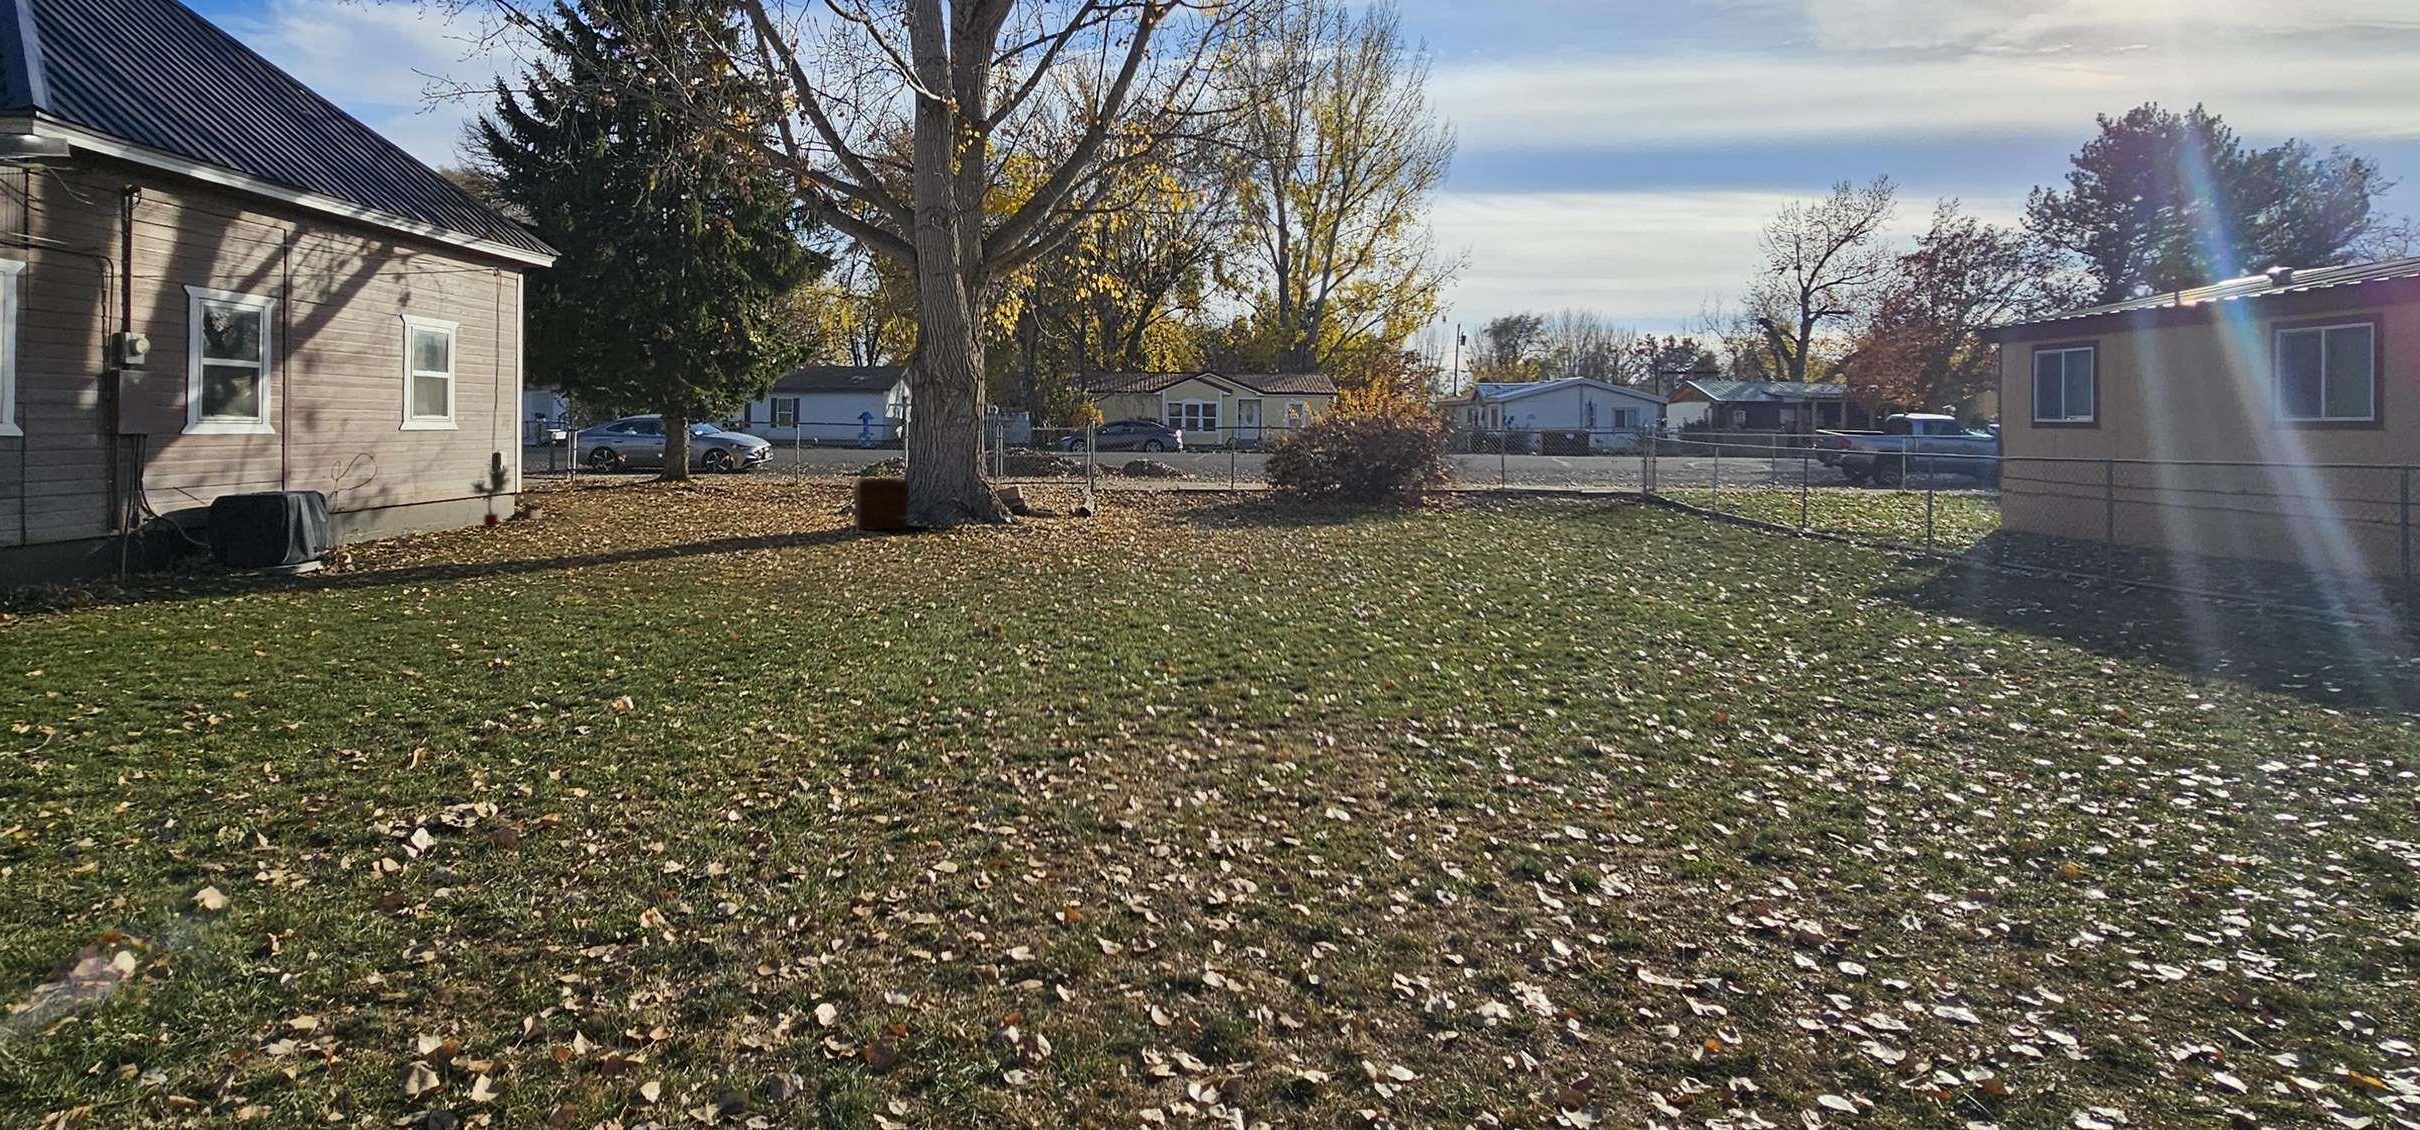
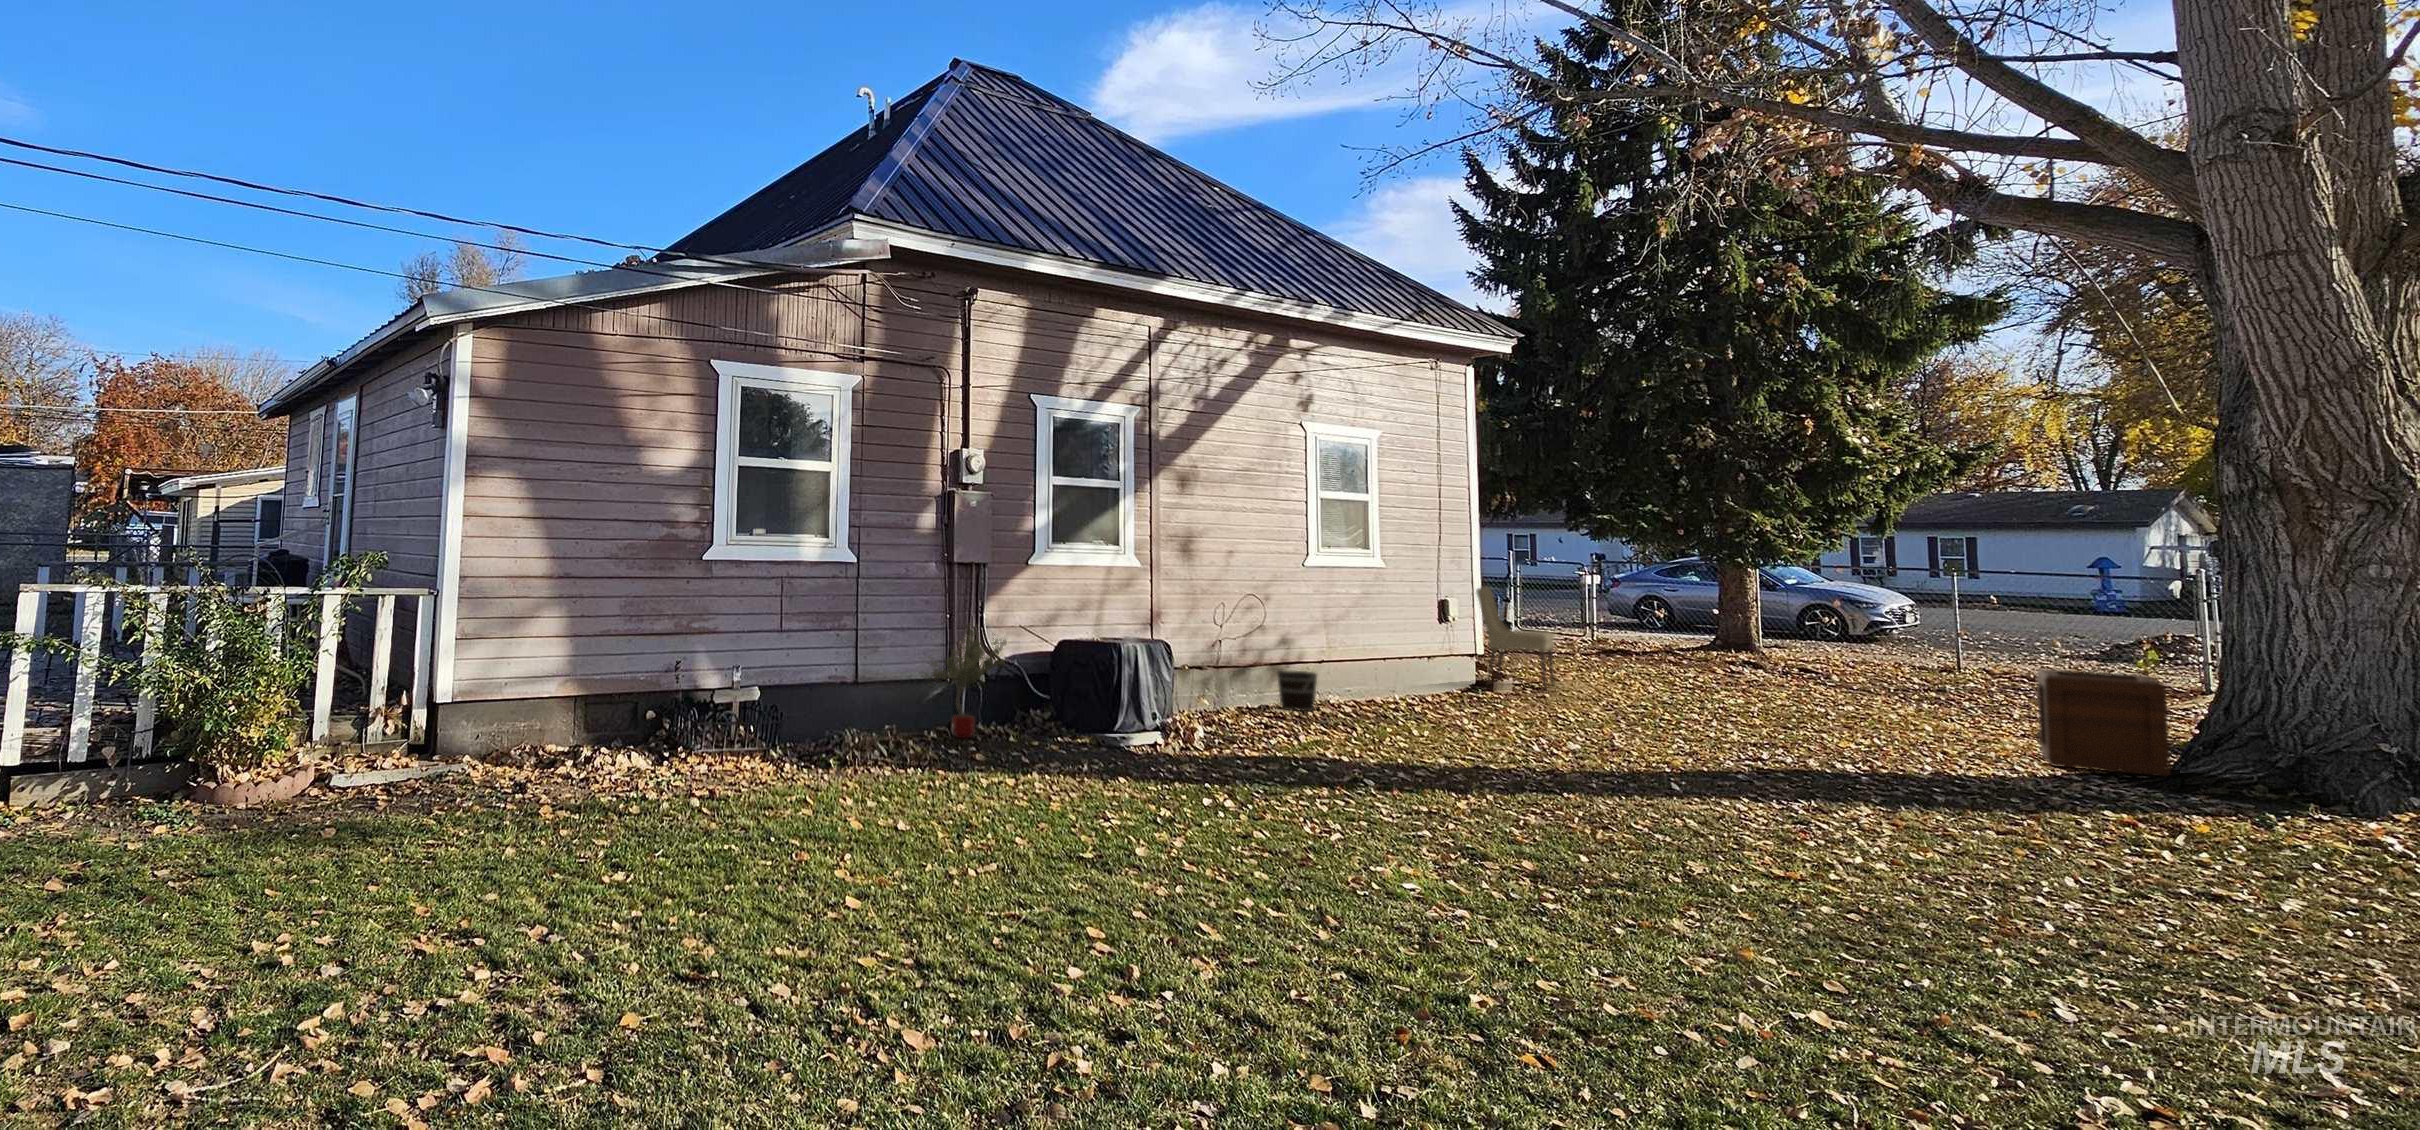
chair: none [520,443,575,517] -> present [1476,587,1555,689]
potted tree: present [471,461,510,527] -> present [921,623,1007,738]
bucket: none [384,511,419,542] -> present [1277,670,1317,711]

